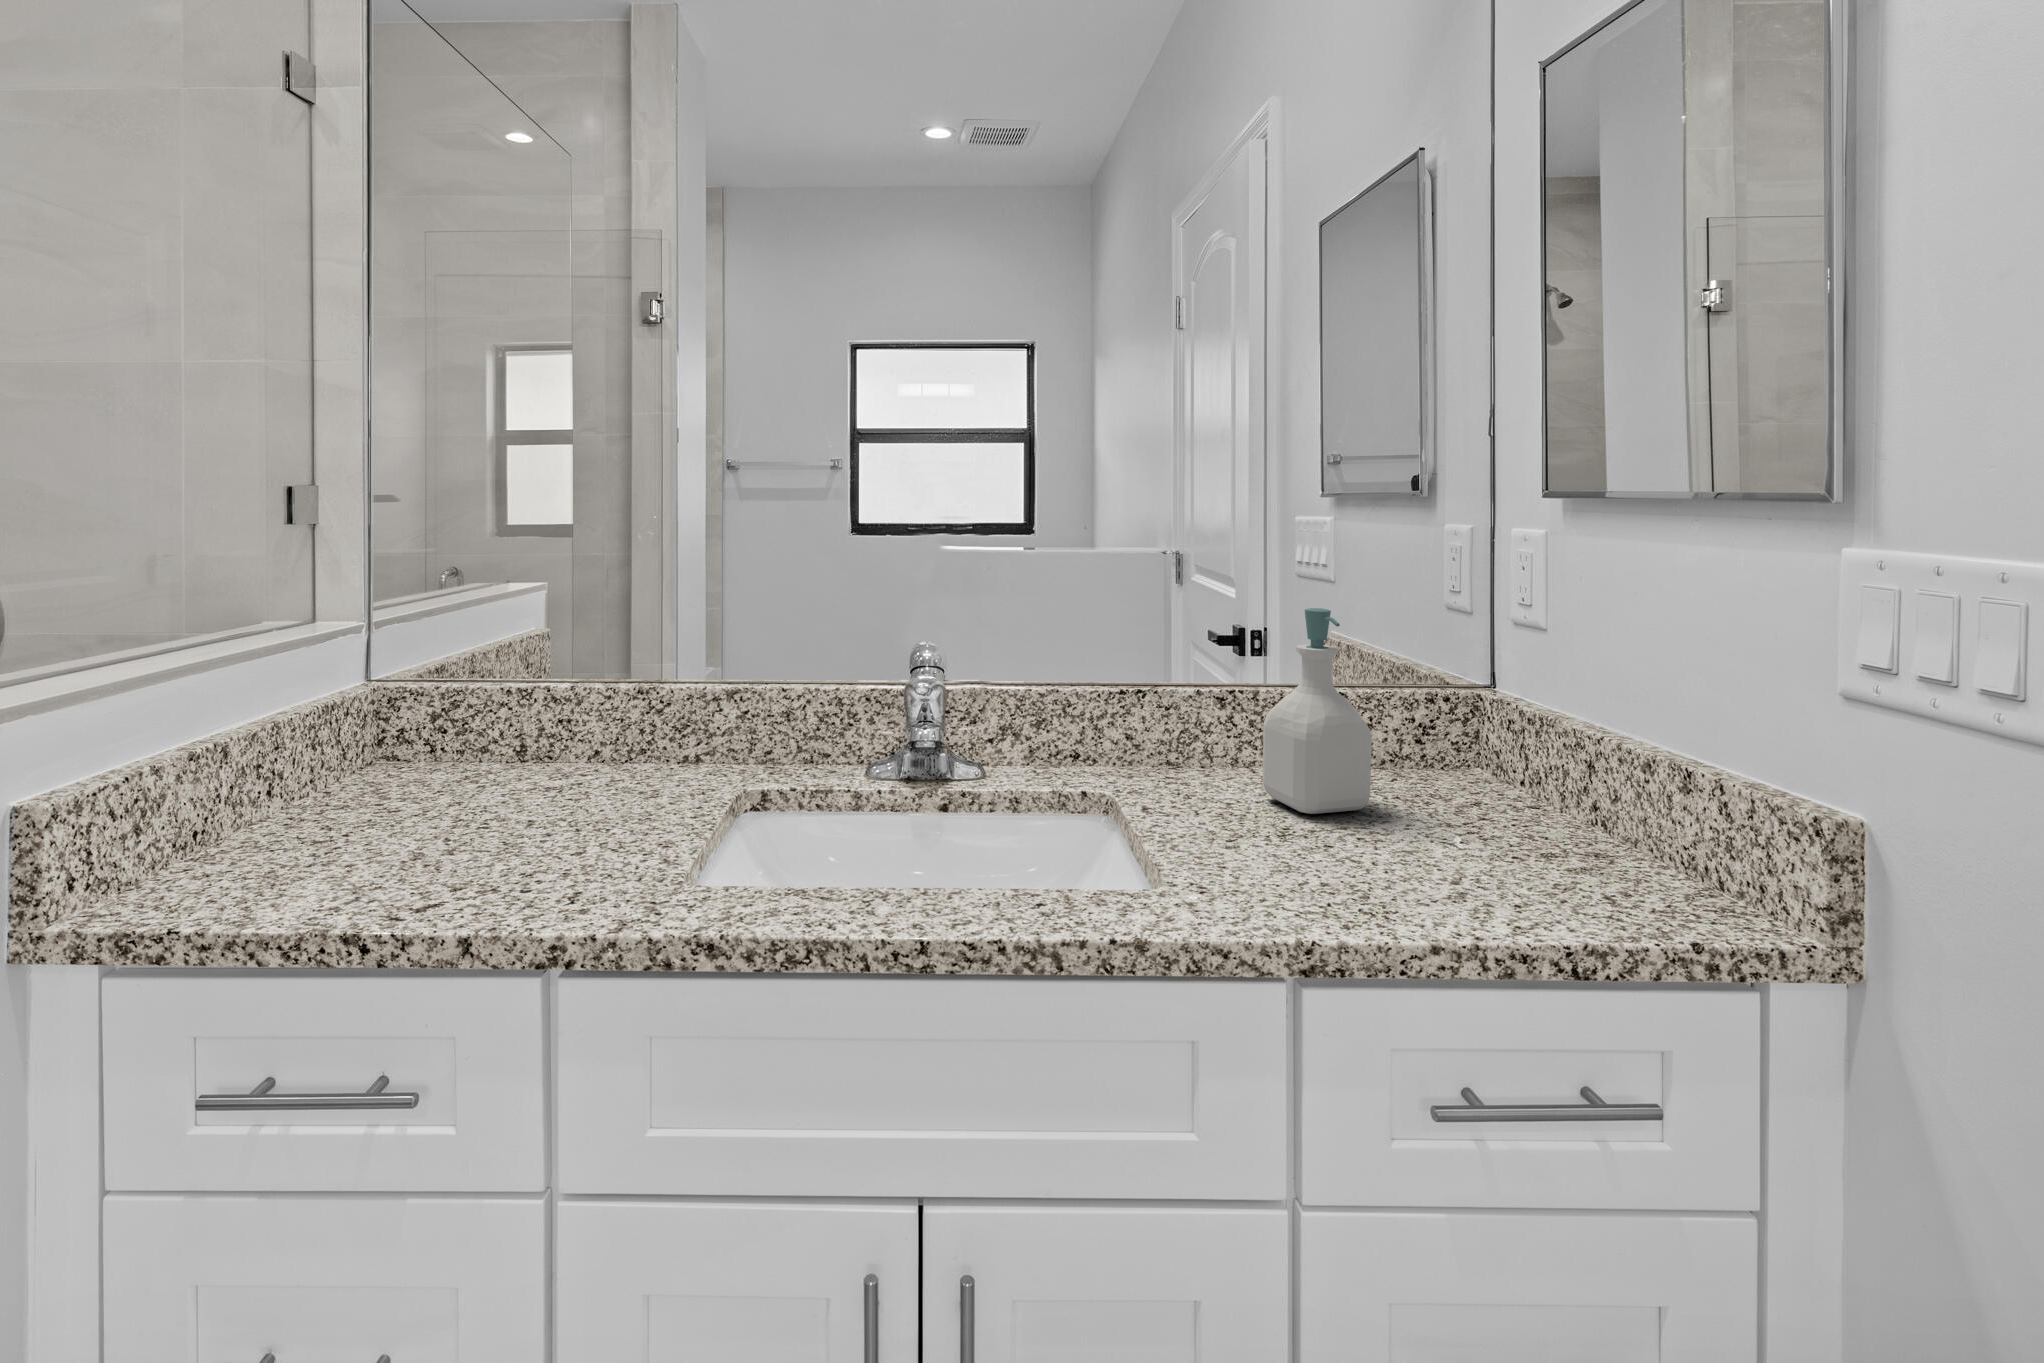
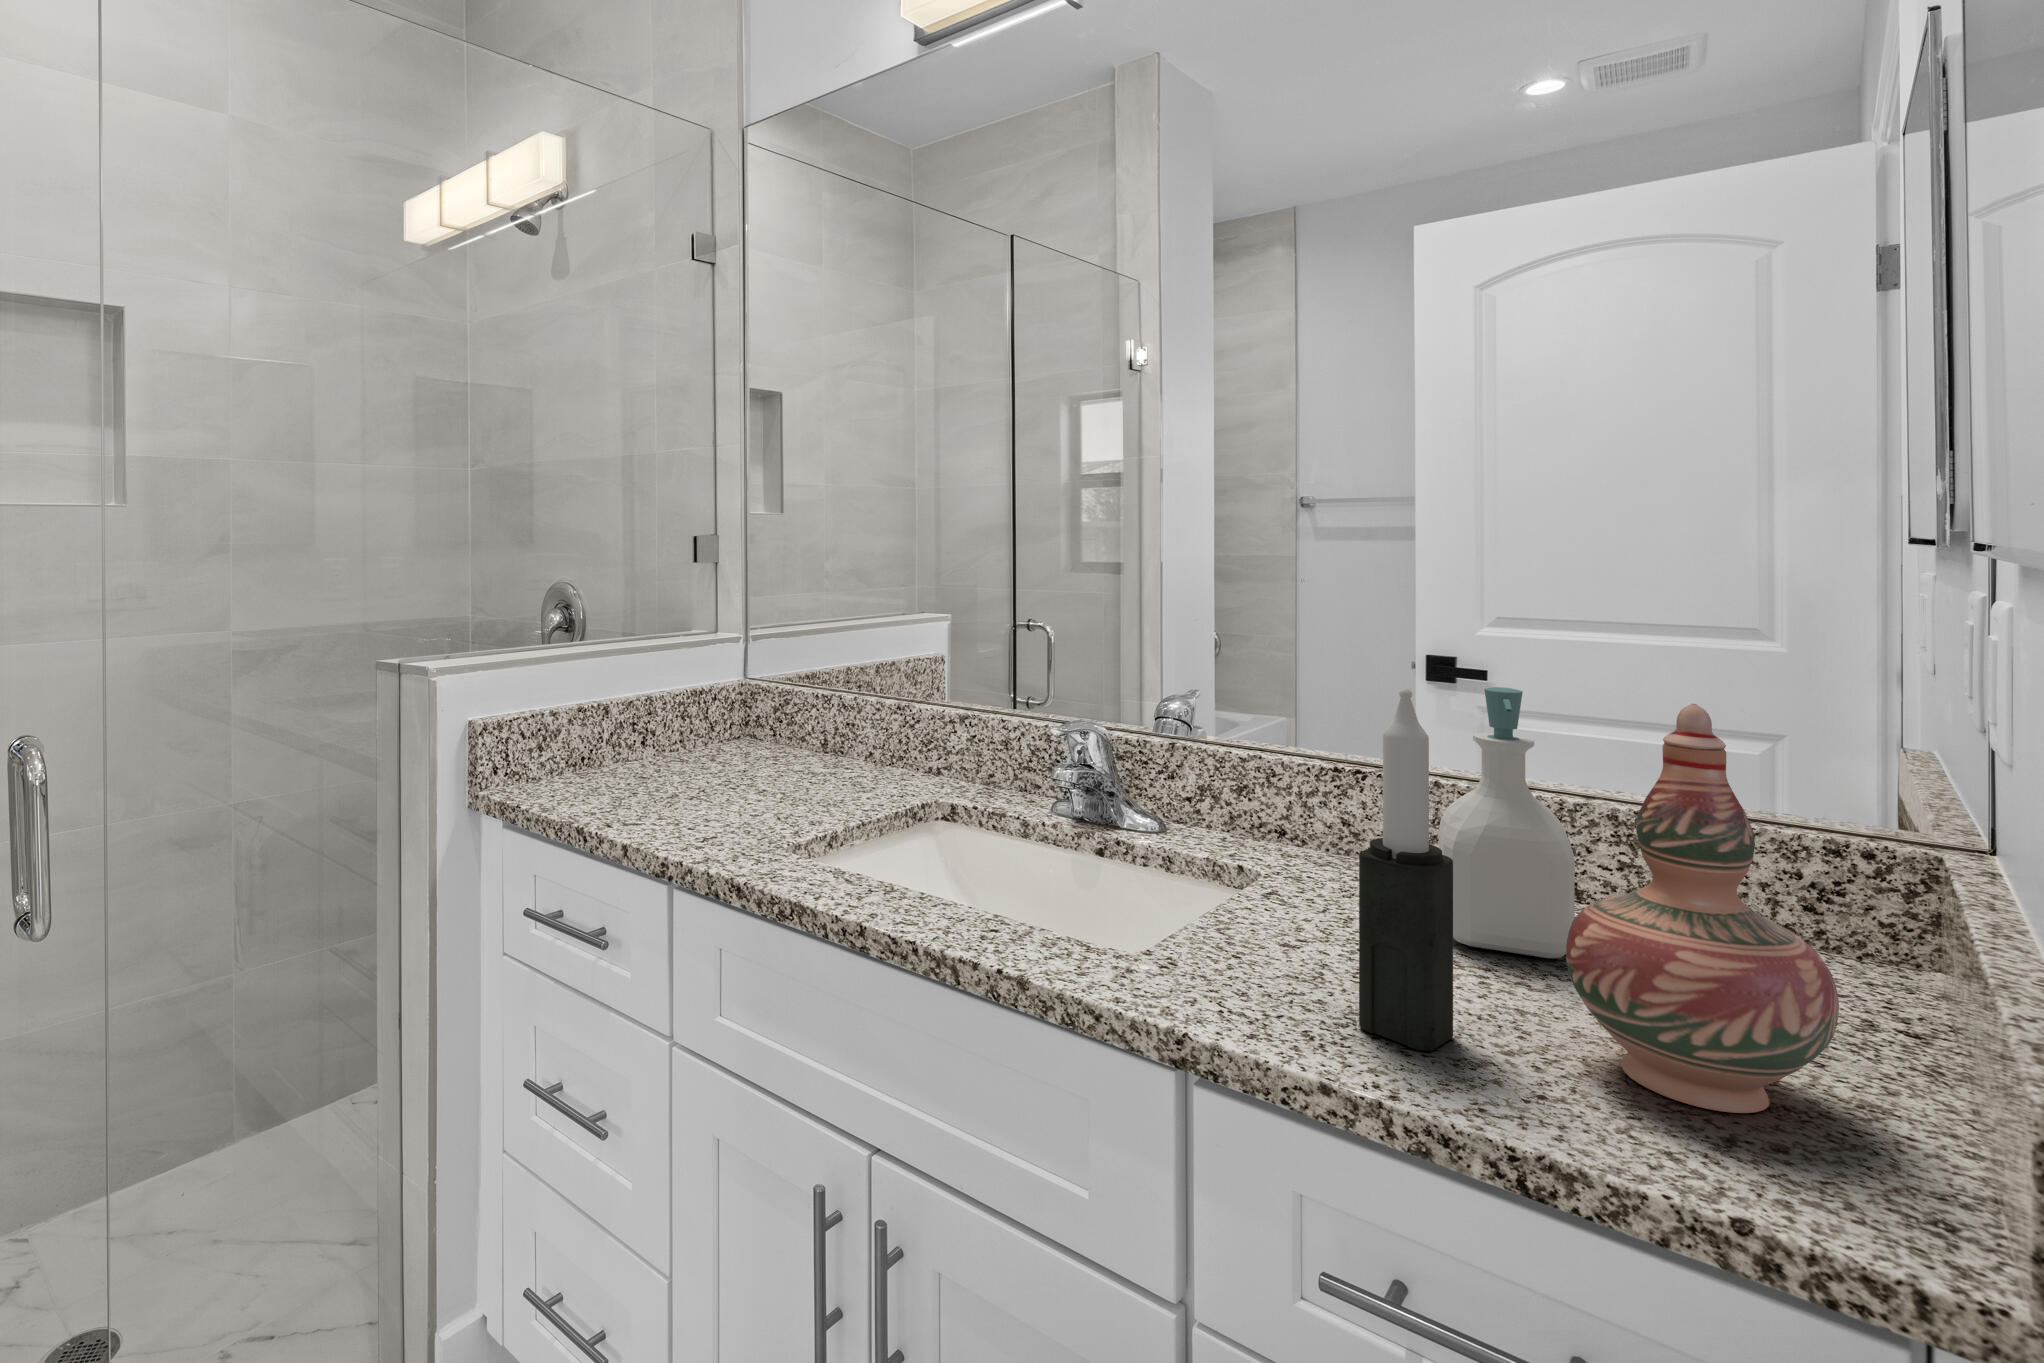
decorative vase: none [1469,605,1638,884] -> present [1566,704,1839,1113]
candle: none [1368,611,1439,900] -> present [1359,688,1453,1051]

